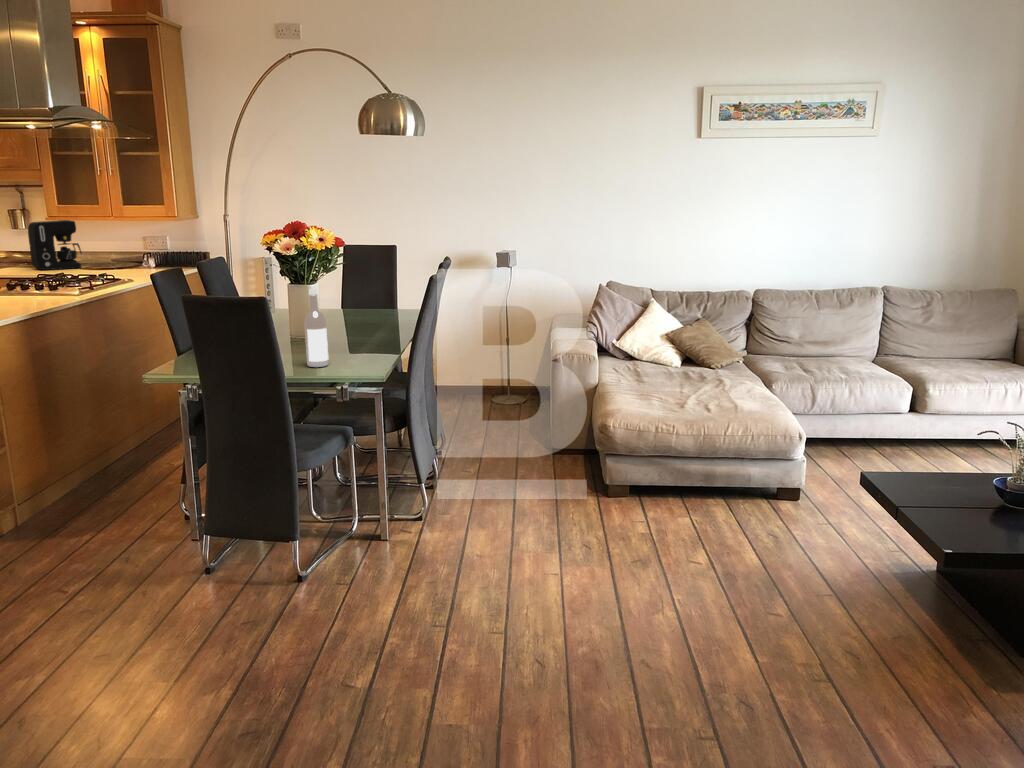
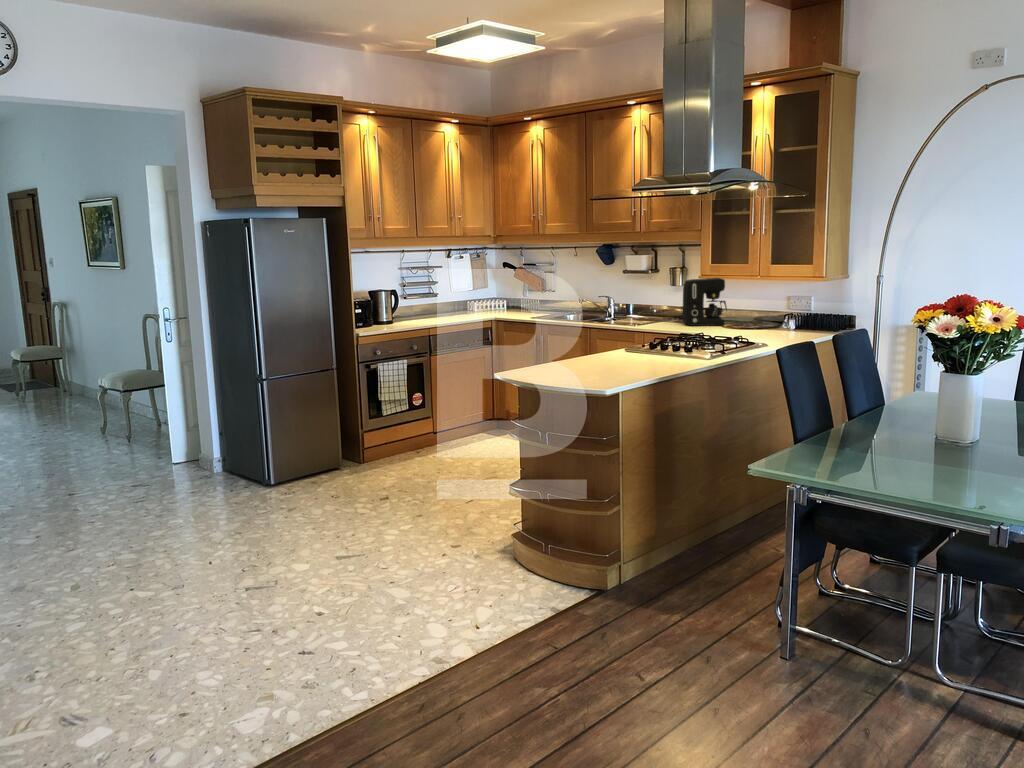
wine bottle: present [304,289,329,367] -> none [952,390,988,494]

